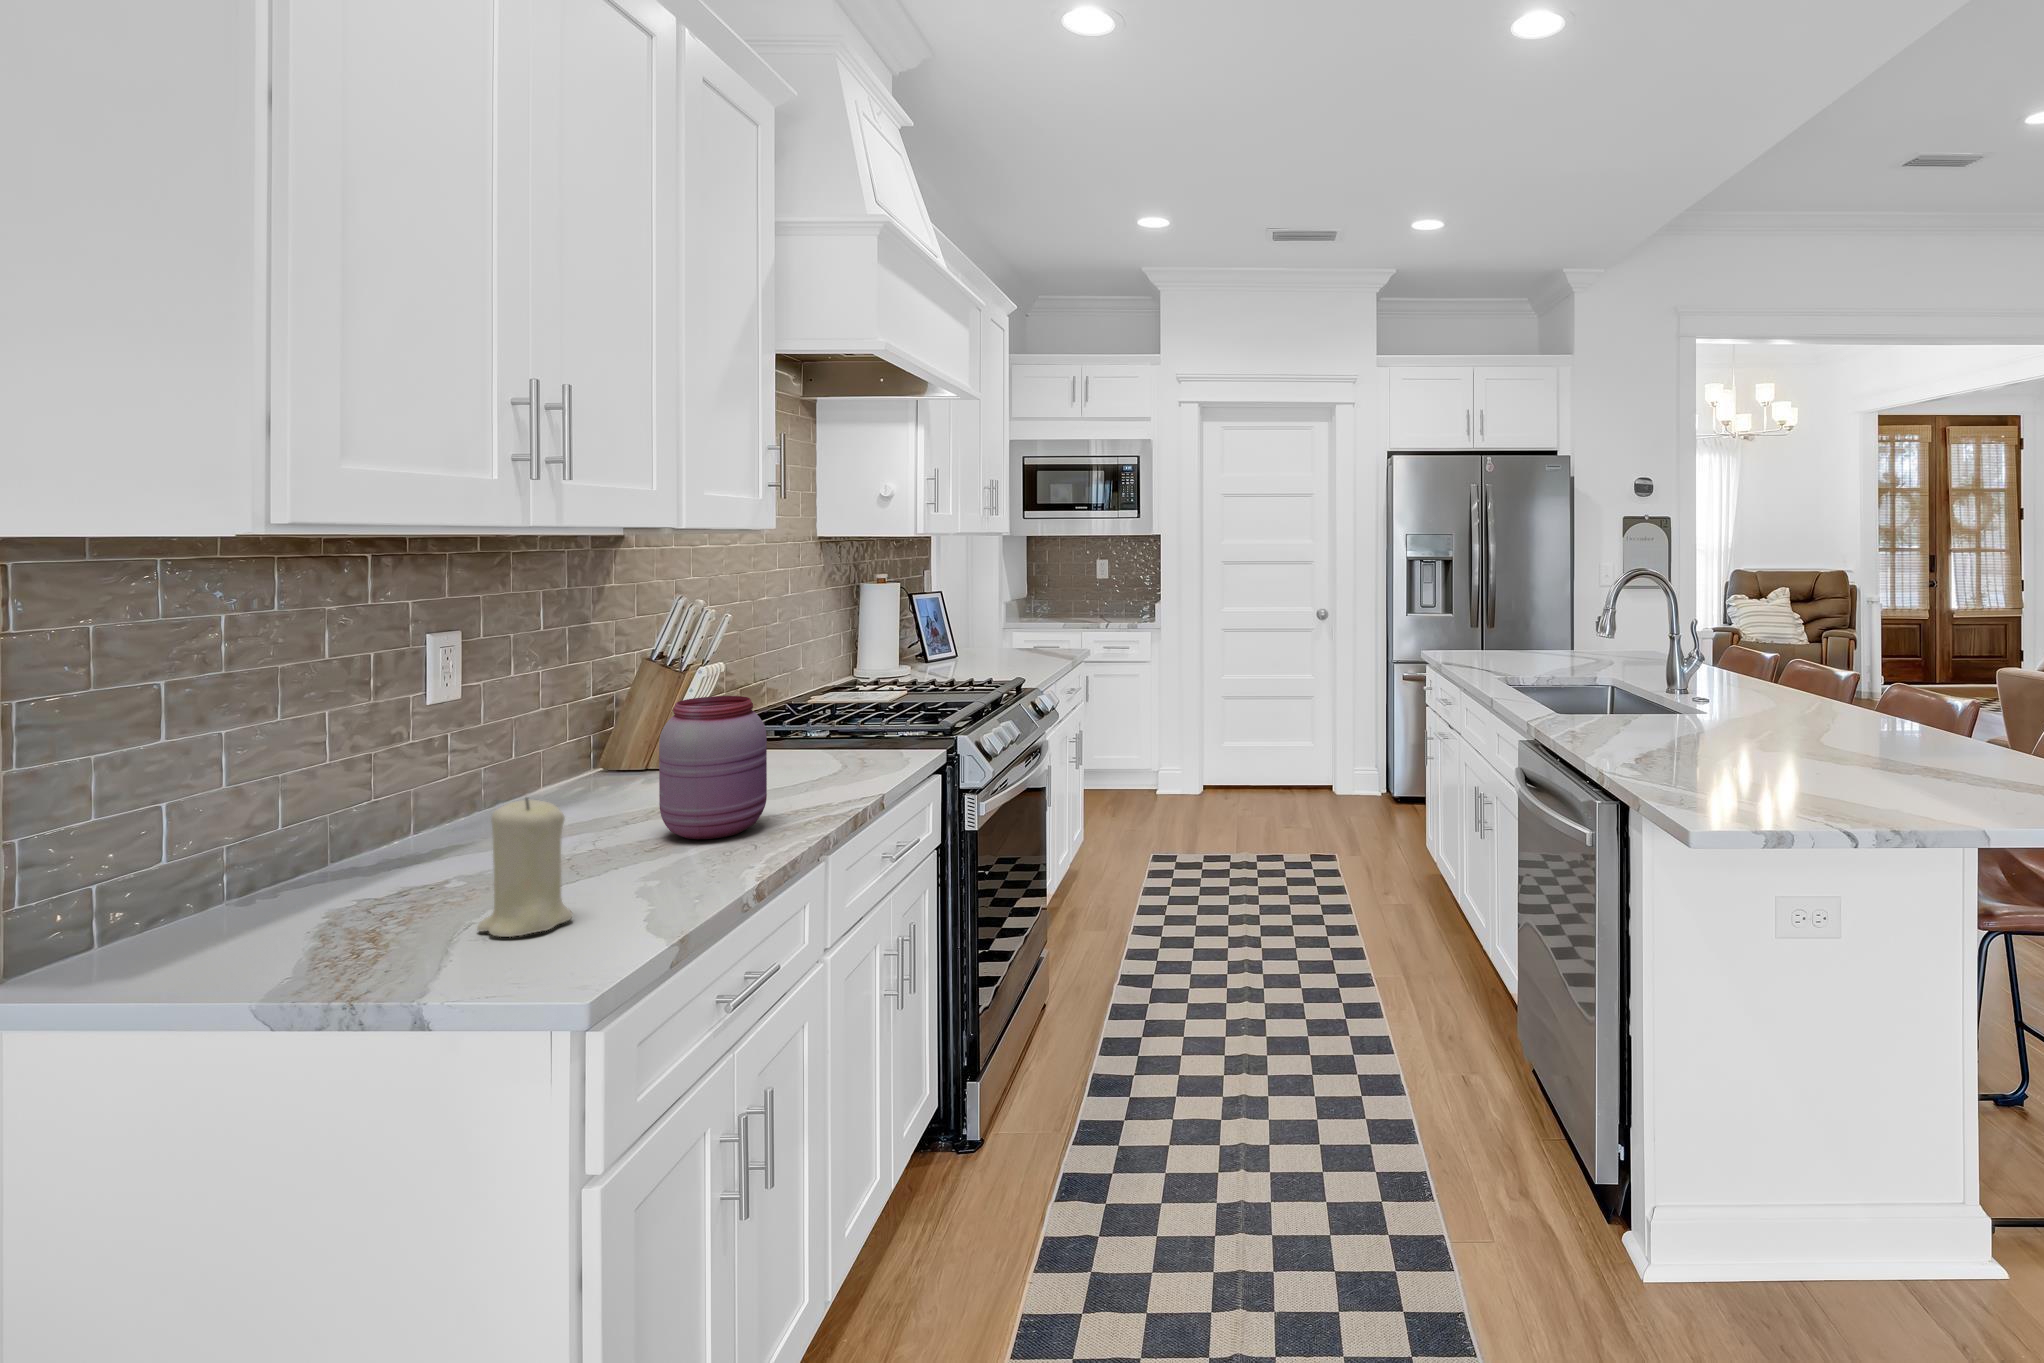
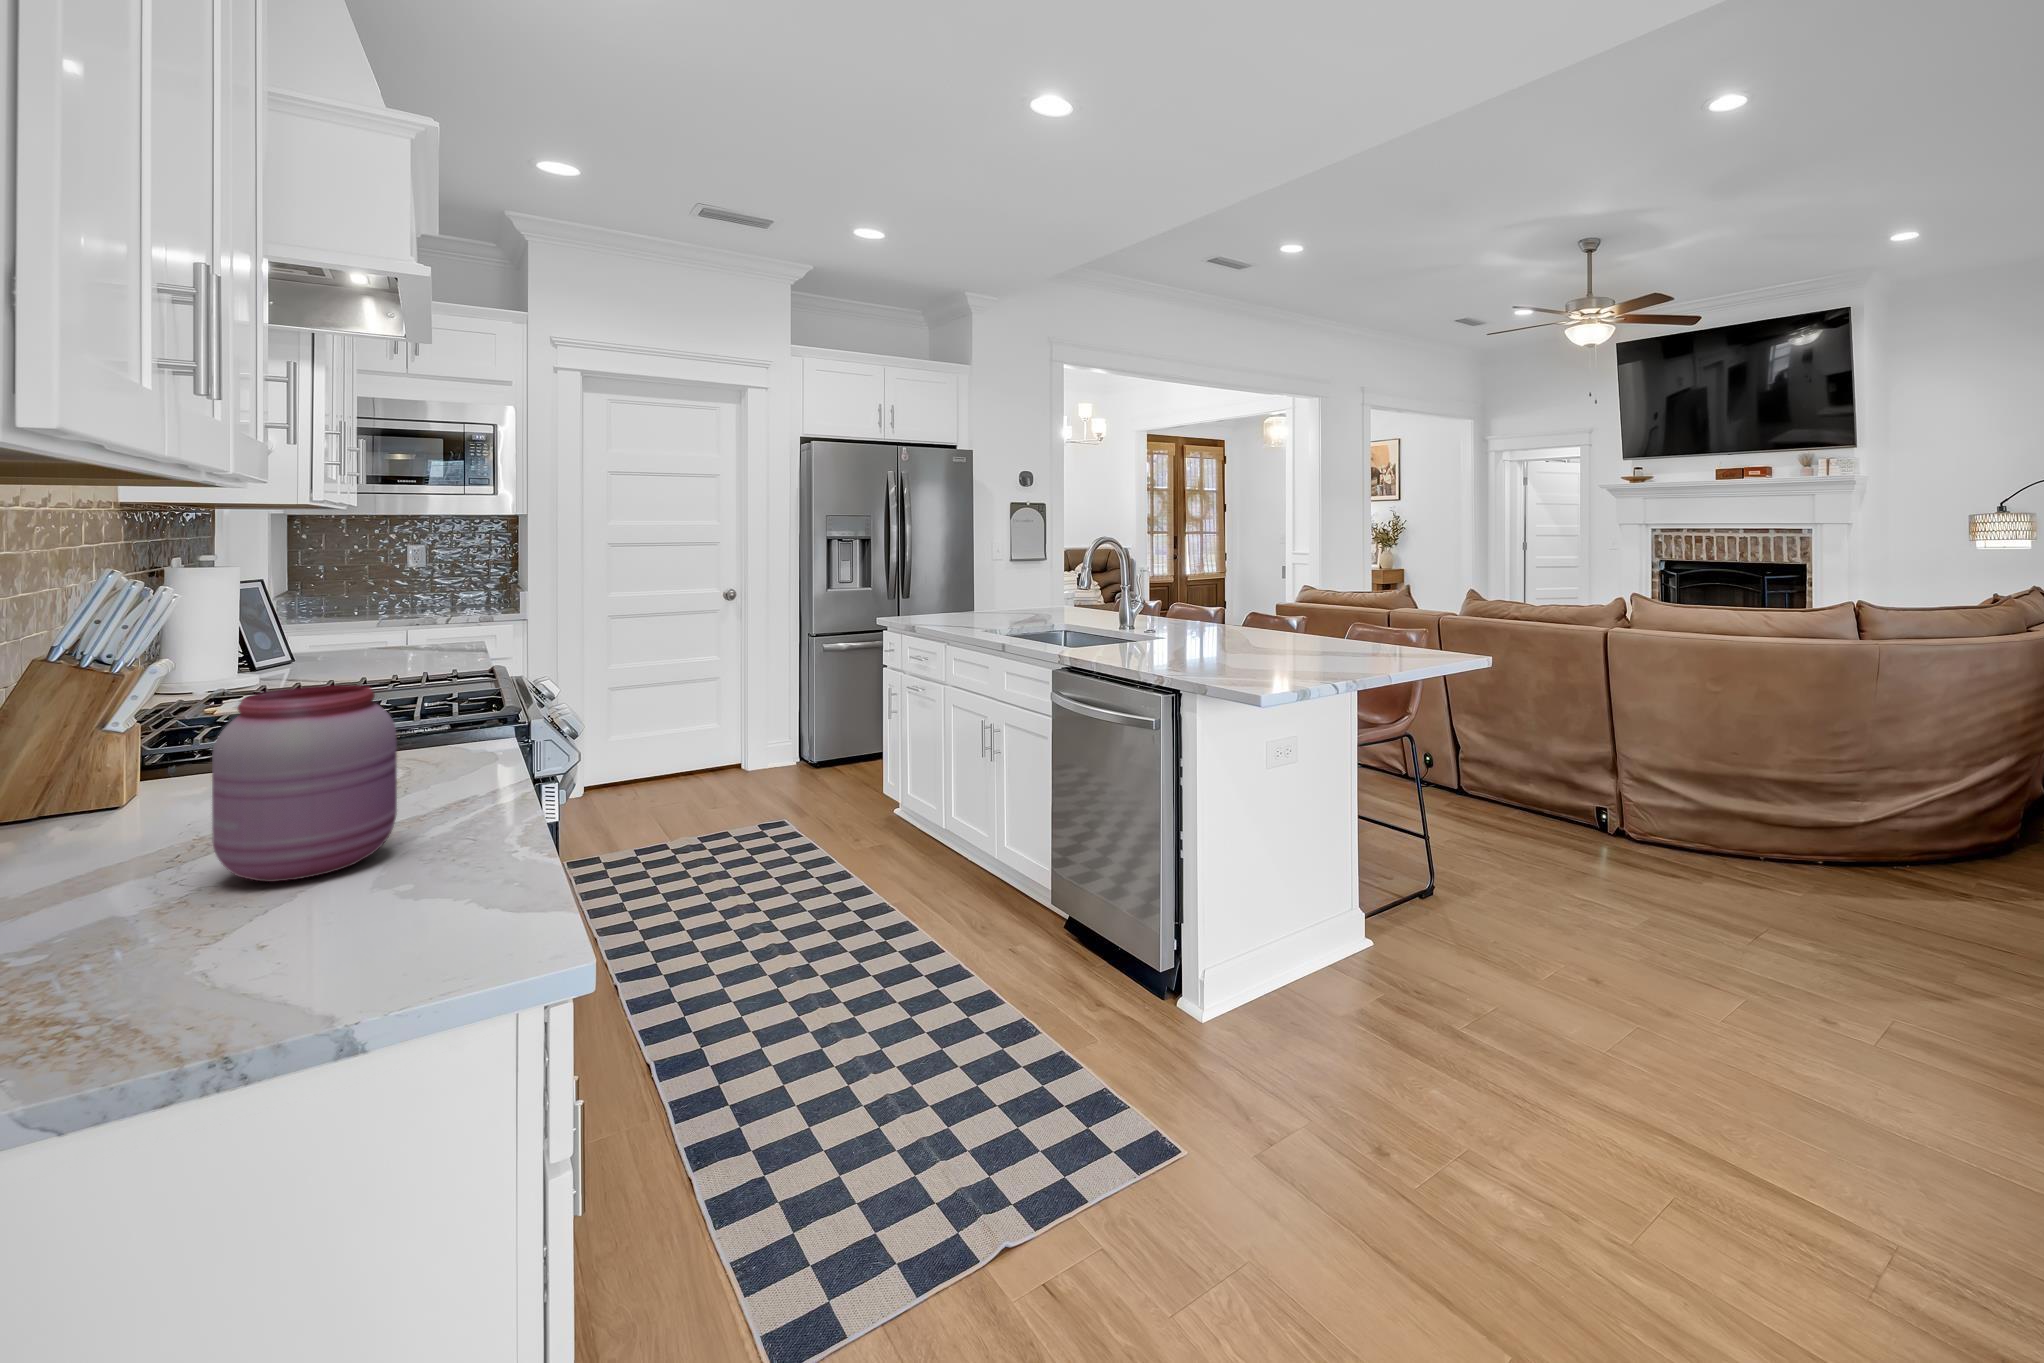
candle: present [477,798,573,937] -> none [97,832,278,1050]

